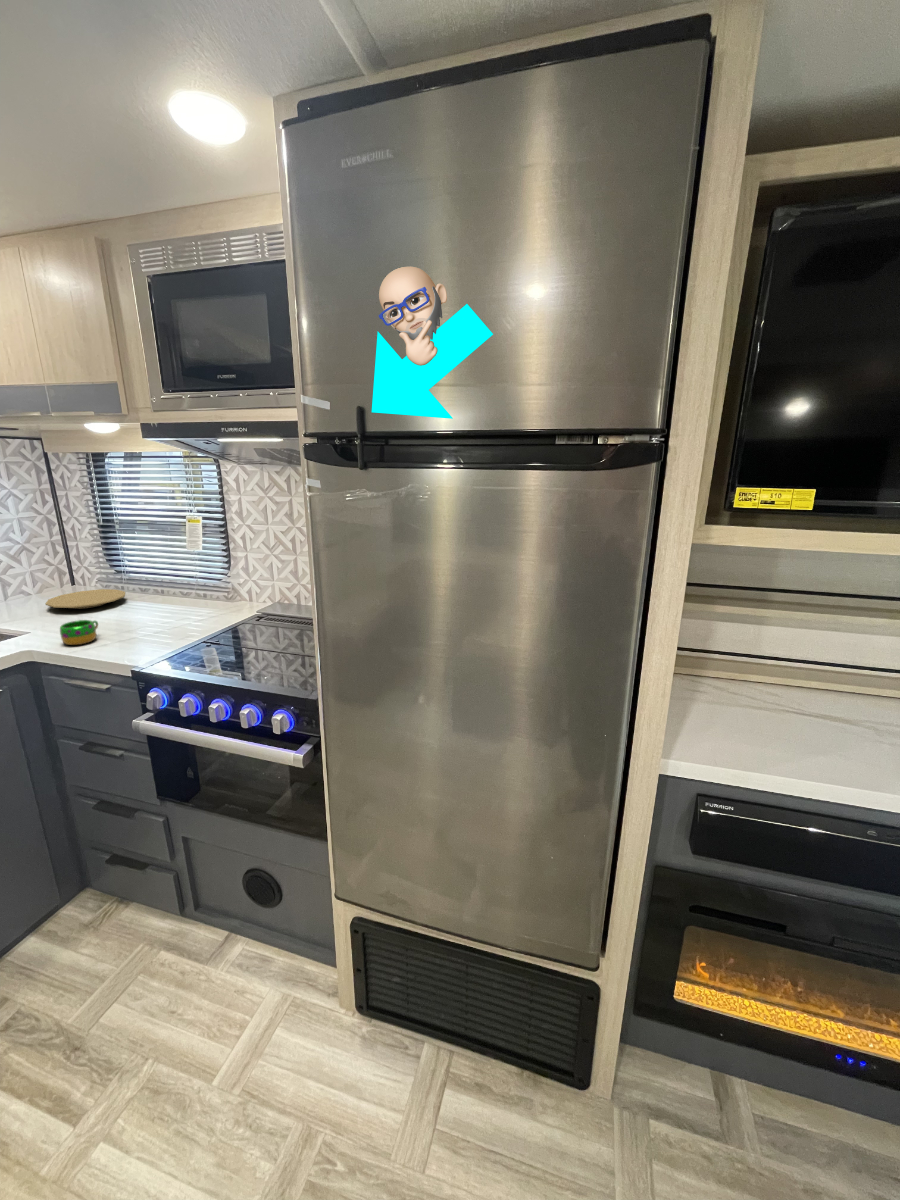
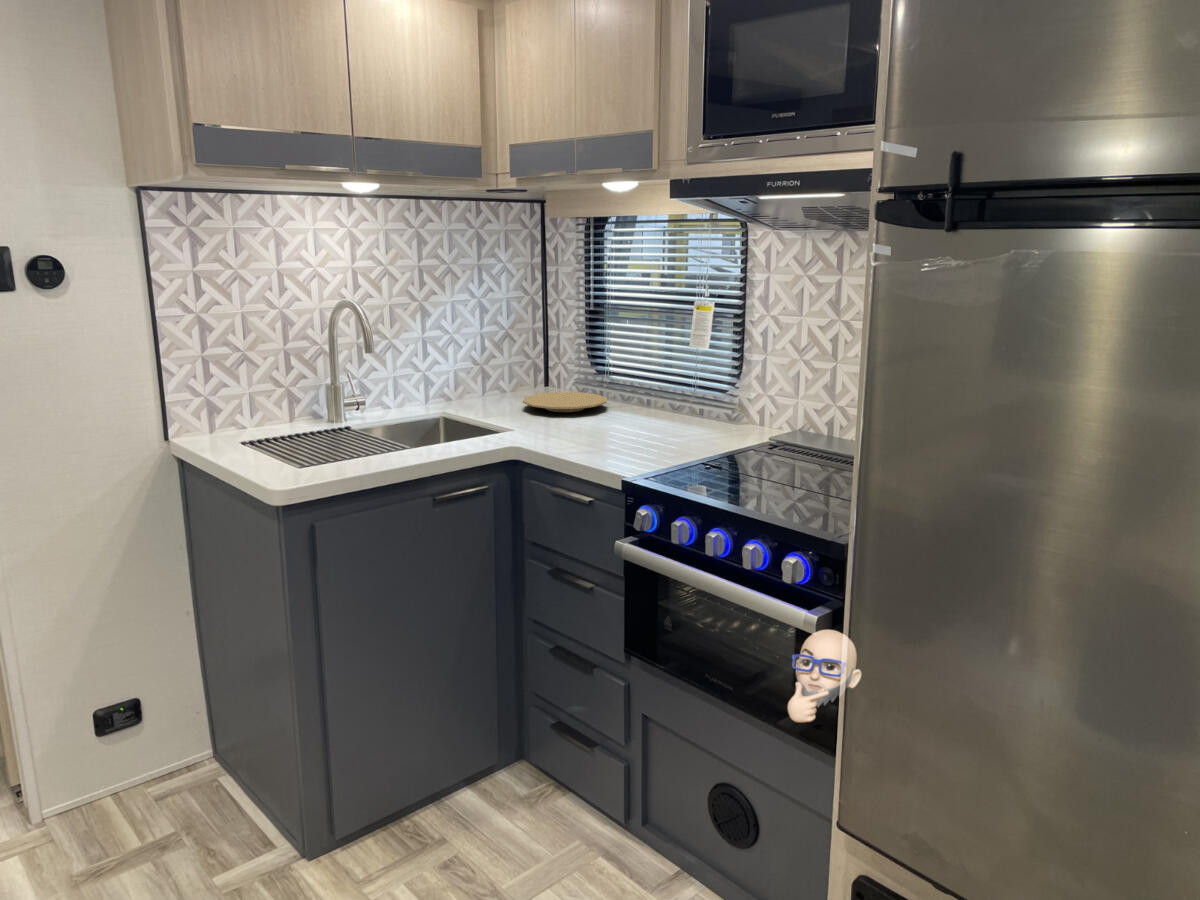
mug: present [60,620,98,645] -> none [545,420,583,449]

